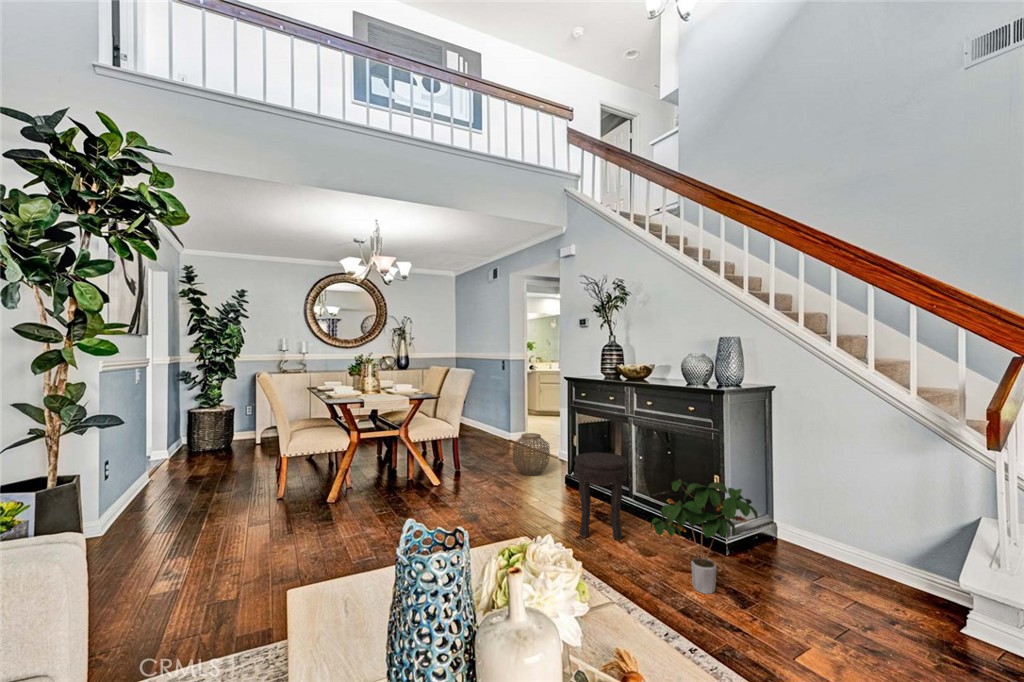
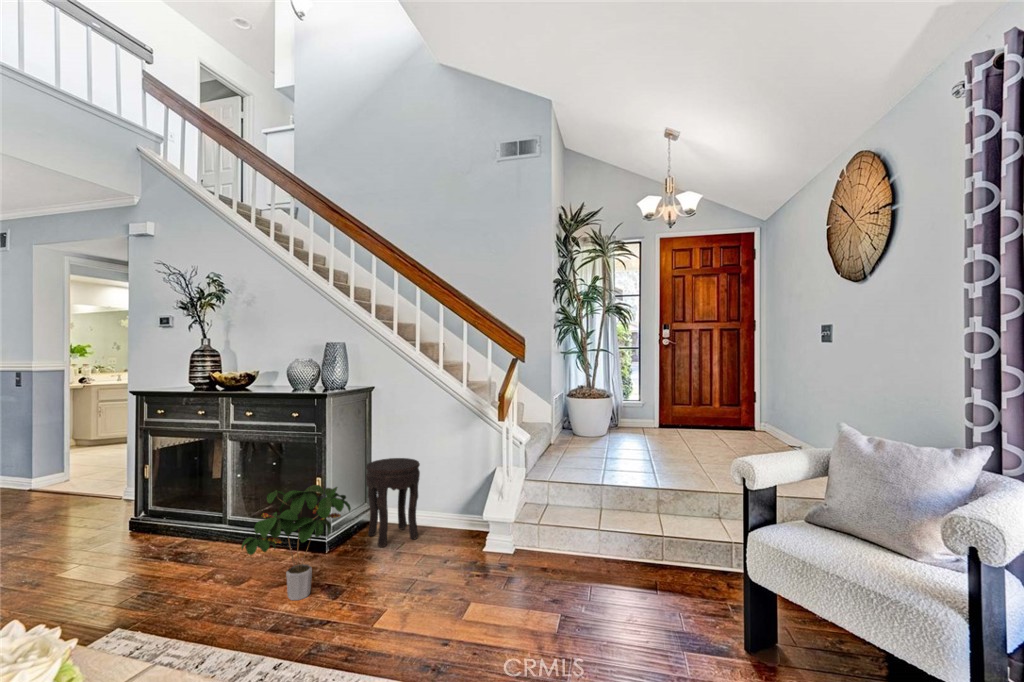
woven basket: present [513,433,550,476] -> none [35,471,105,533]
side table: present [574,453,627,540] -> present [366,458,420,547]

